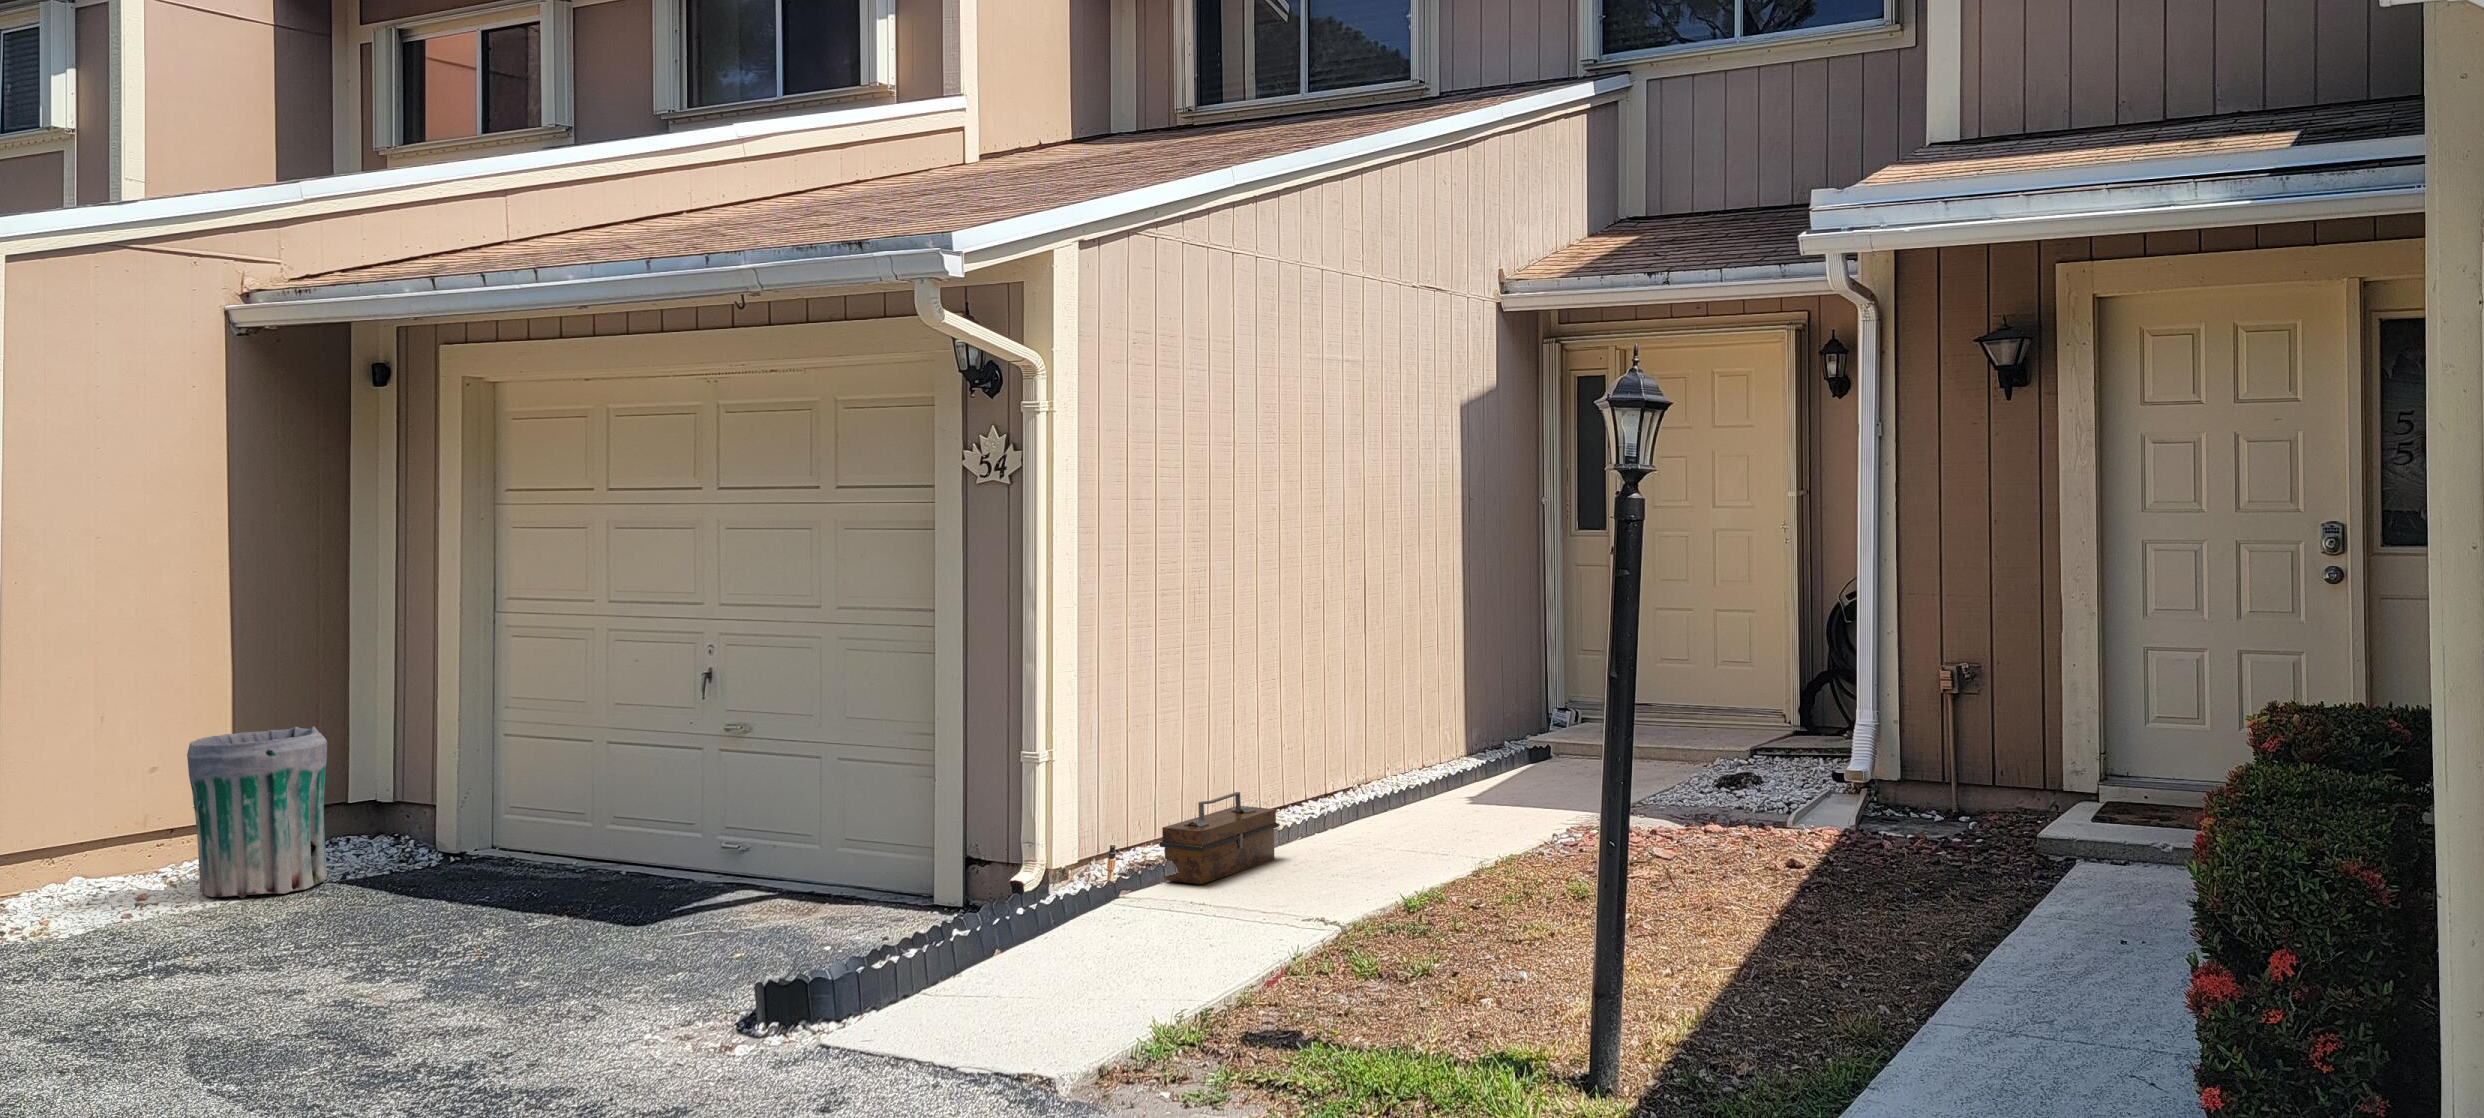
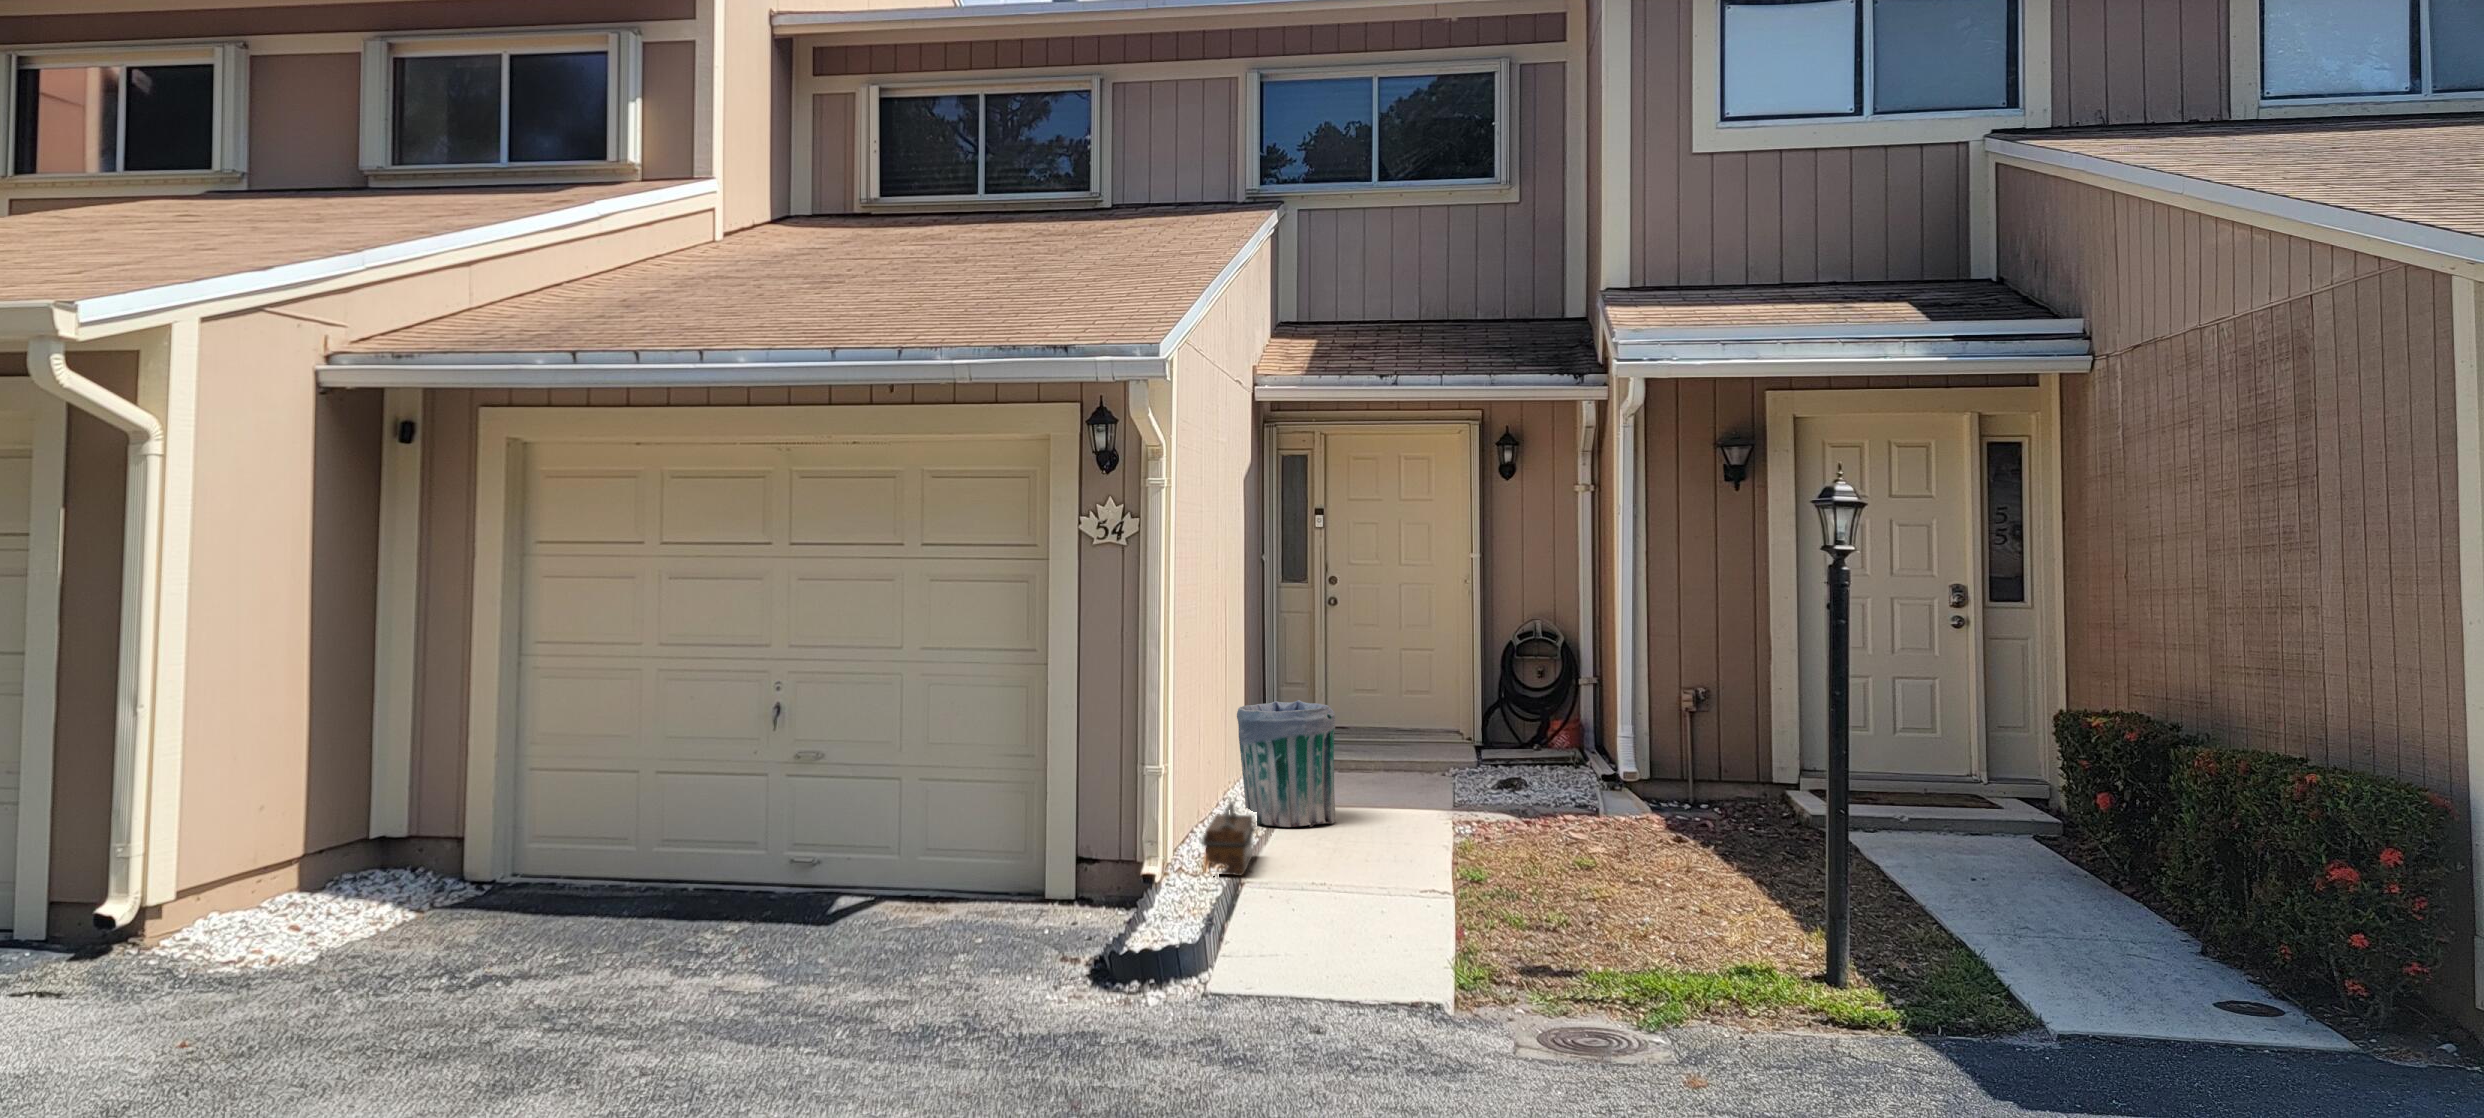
trash can: present [187,727,327,898] -> present [1237,700,1336,827]

